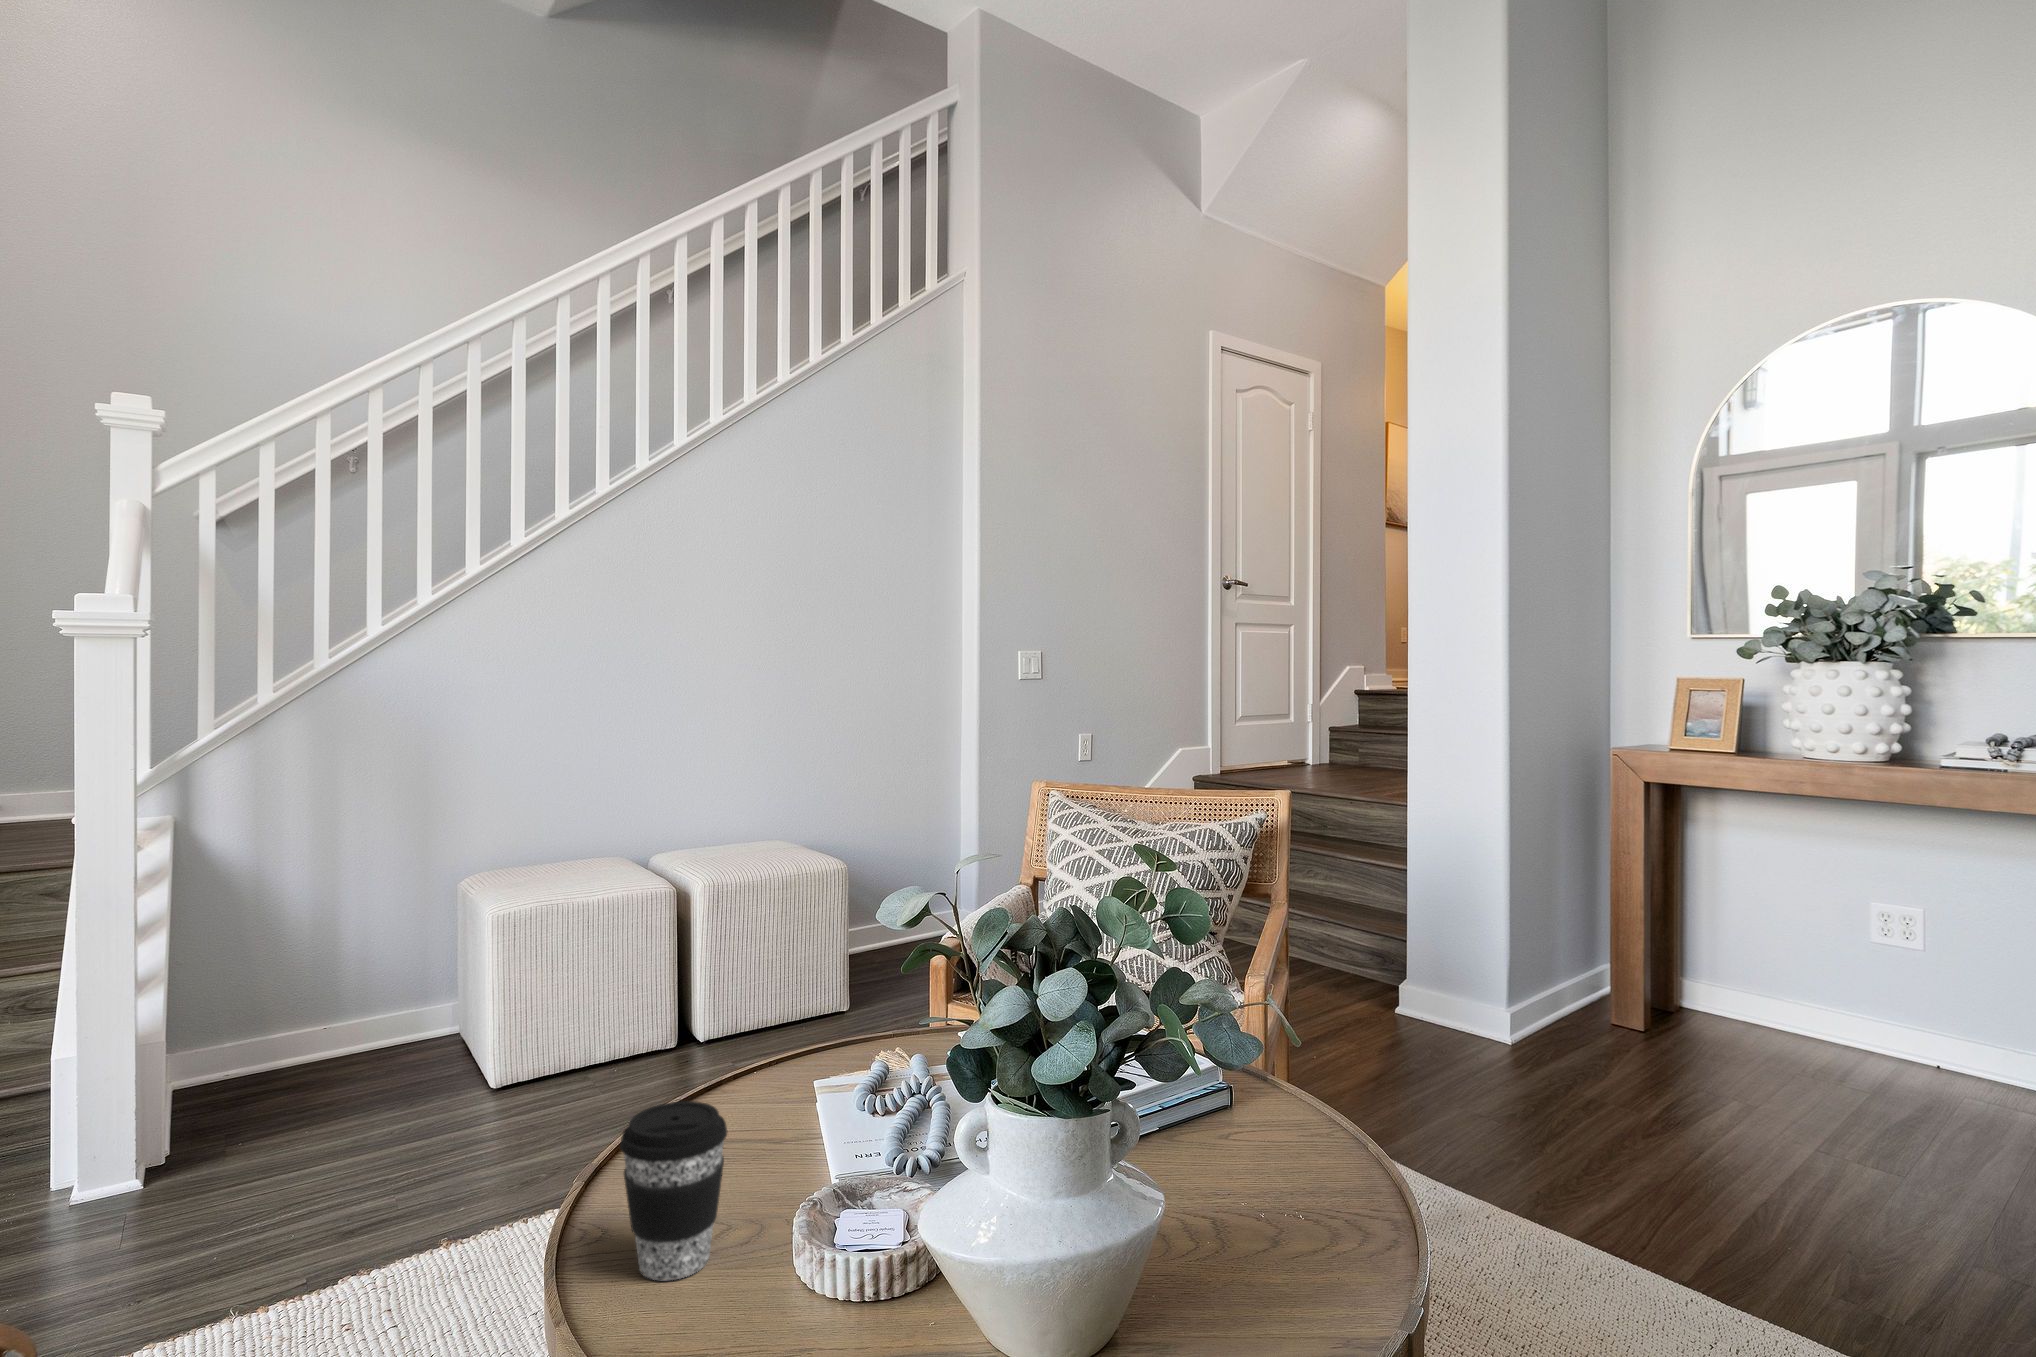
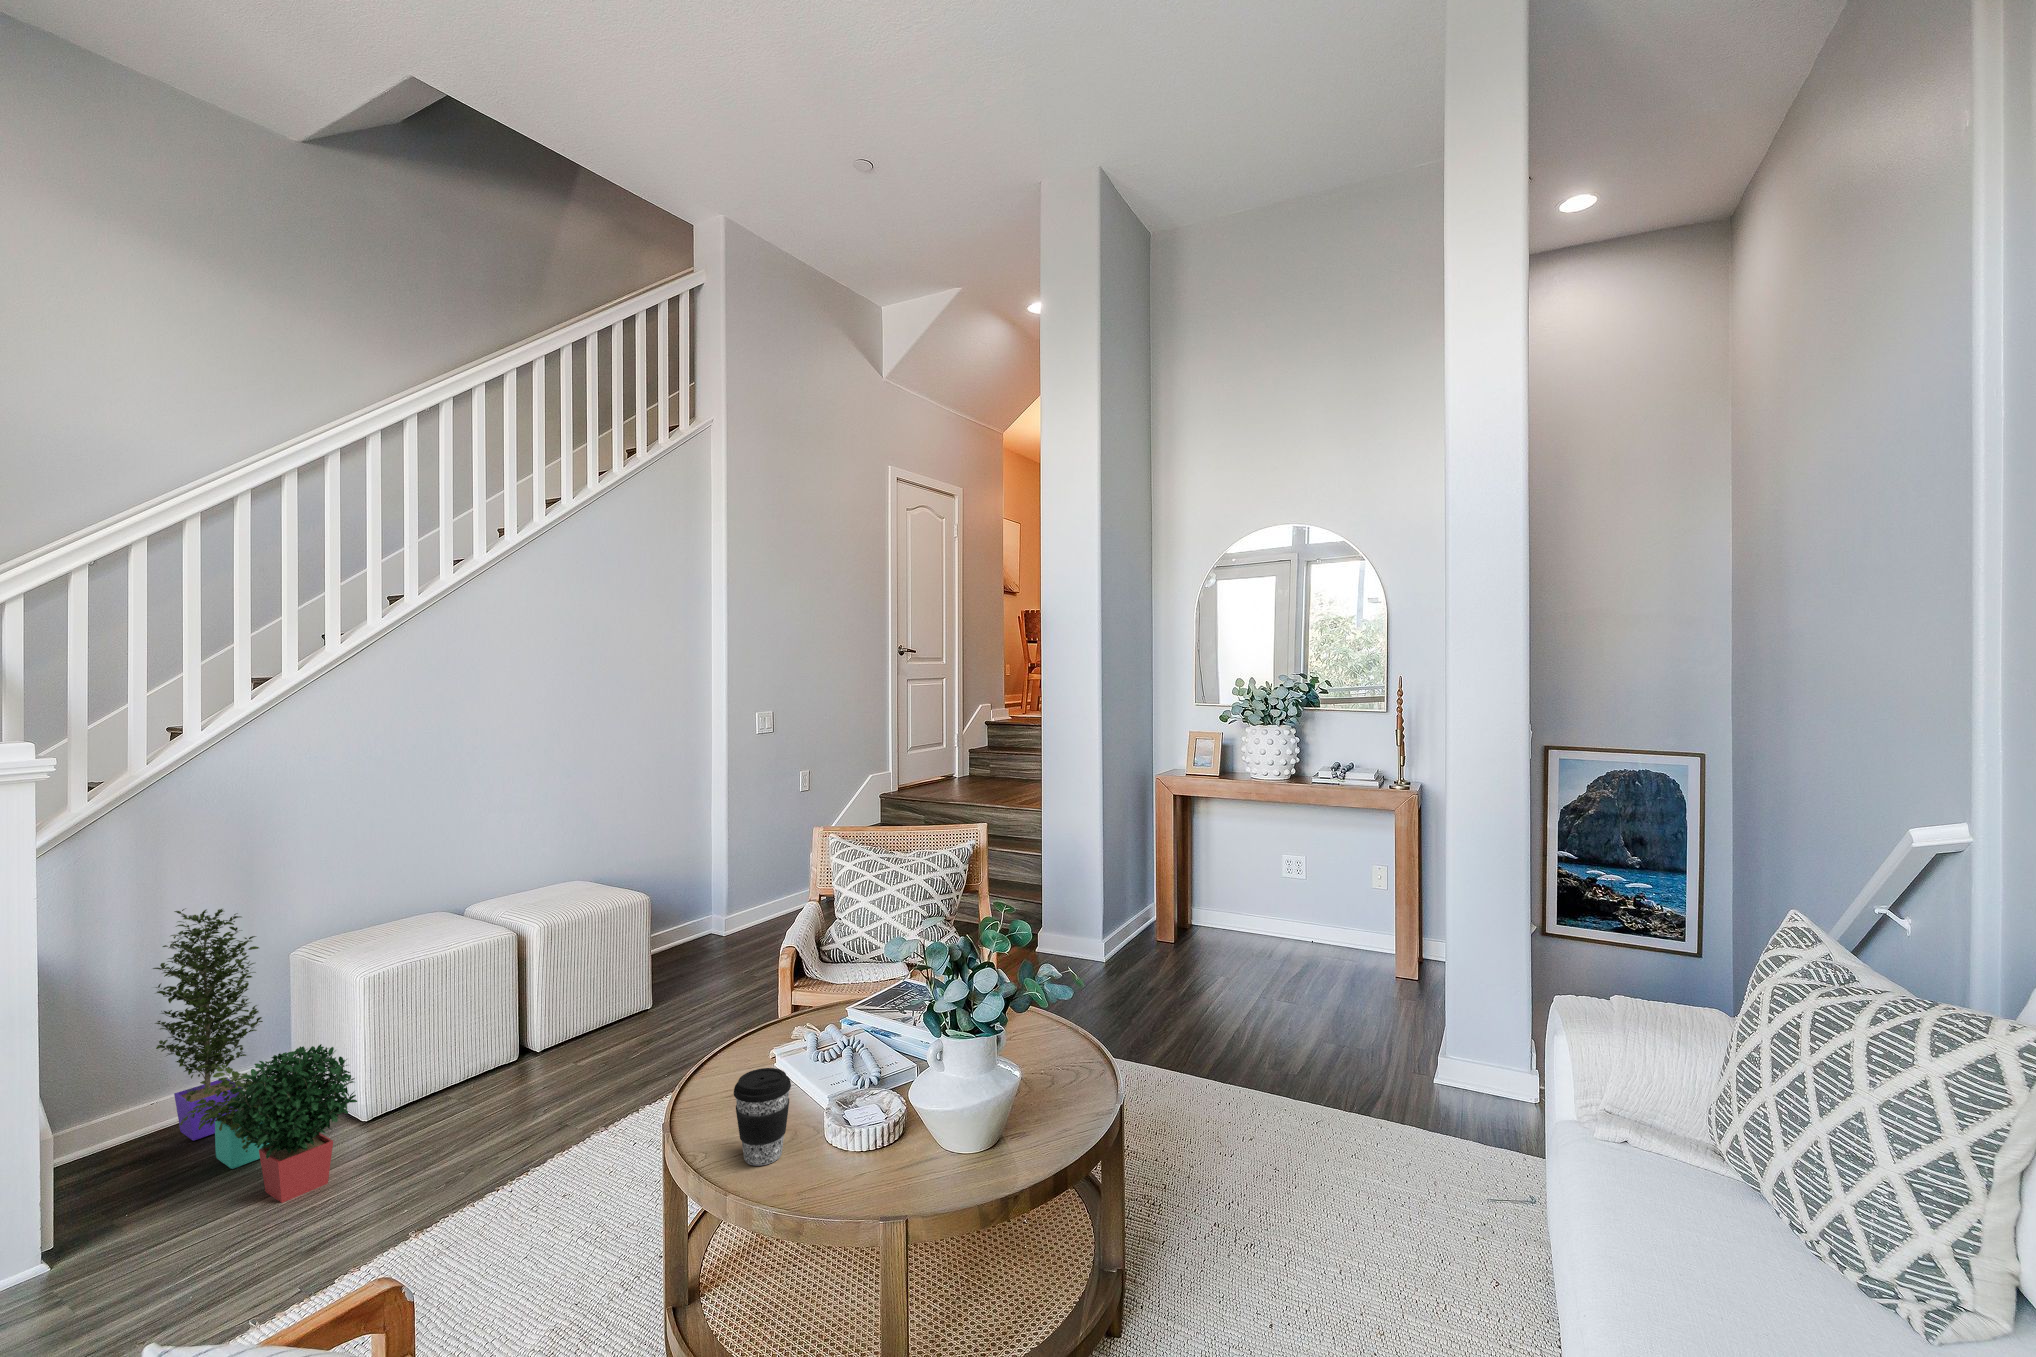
potted plant: none [269,822,423,1186] -> present [153,909,357,1203]

